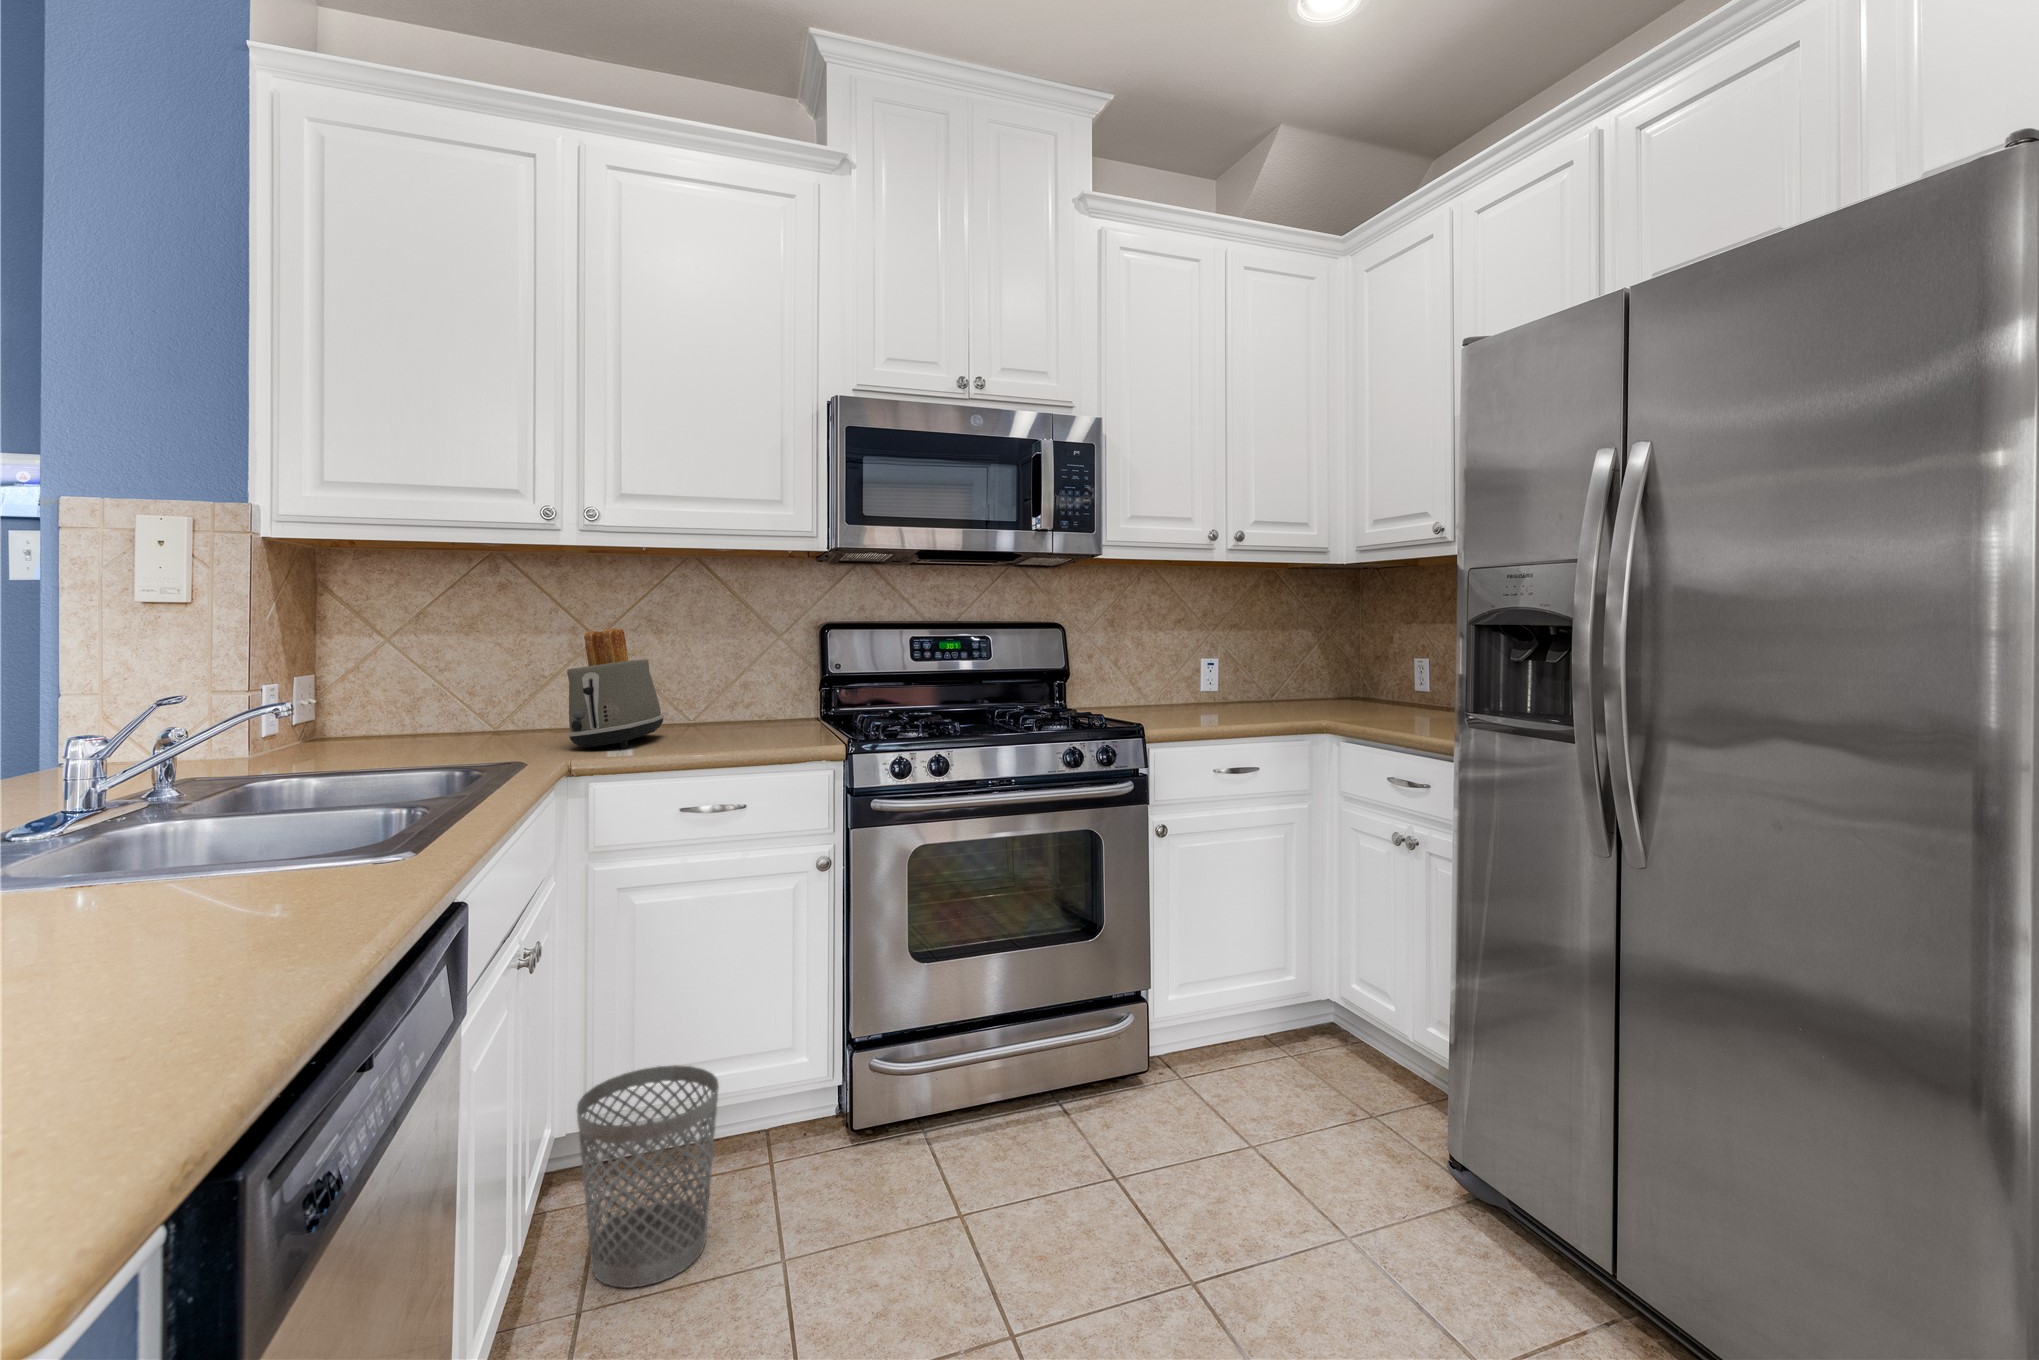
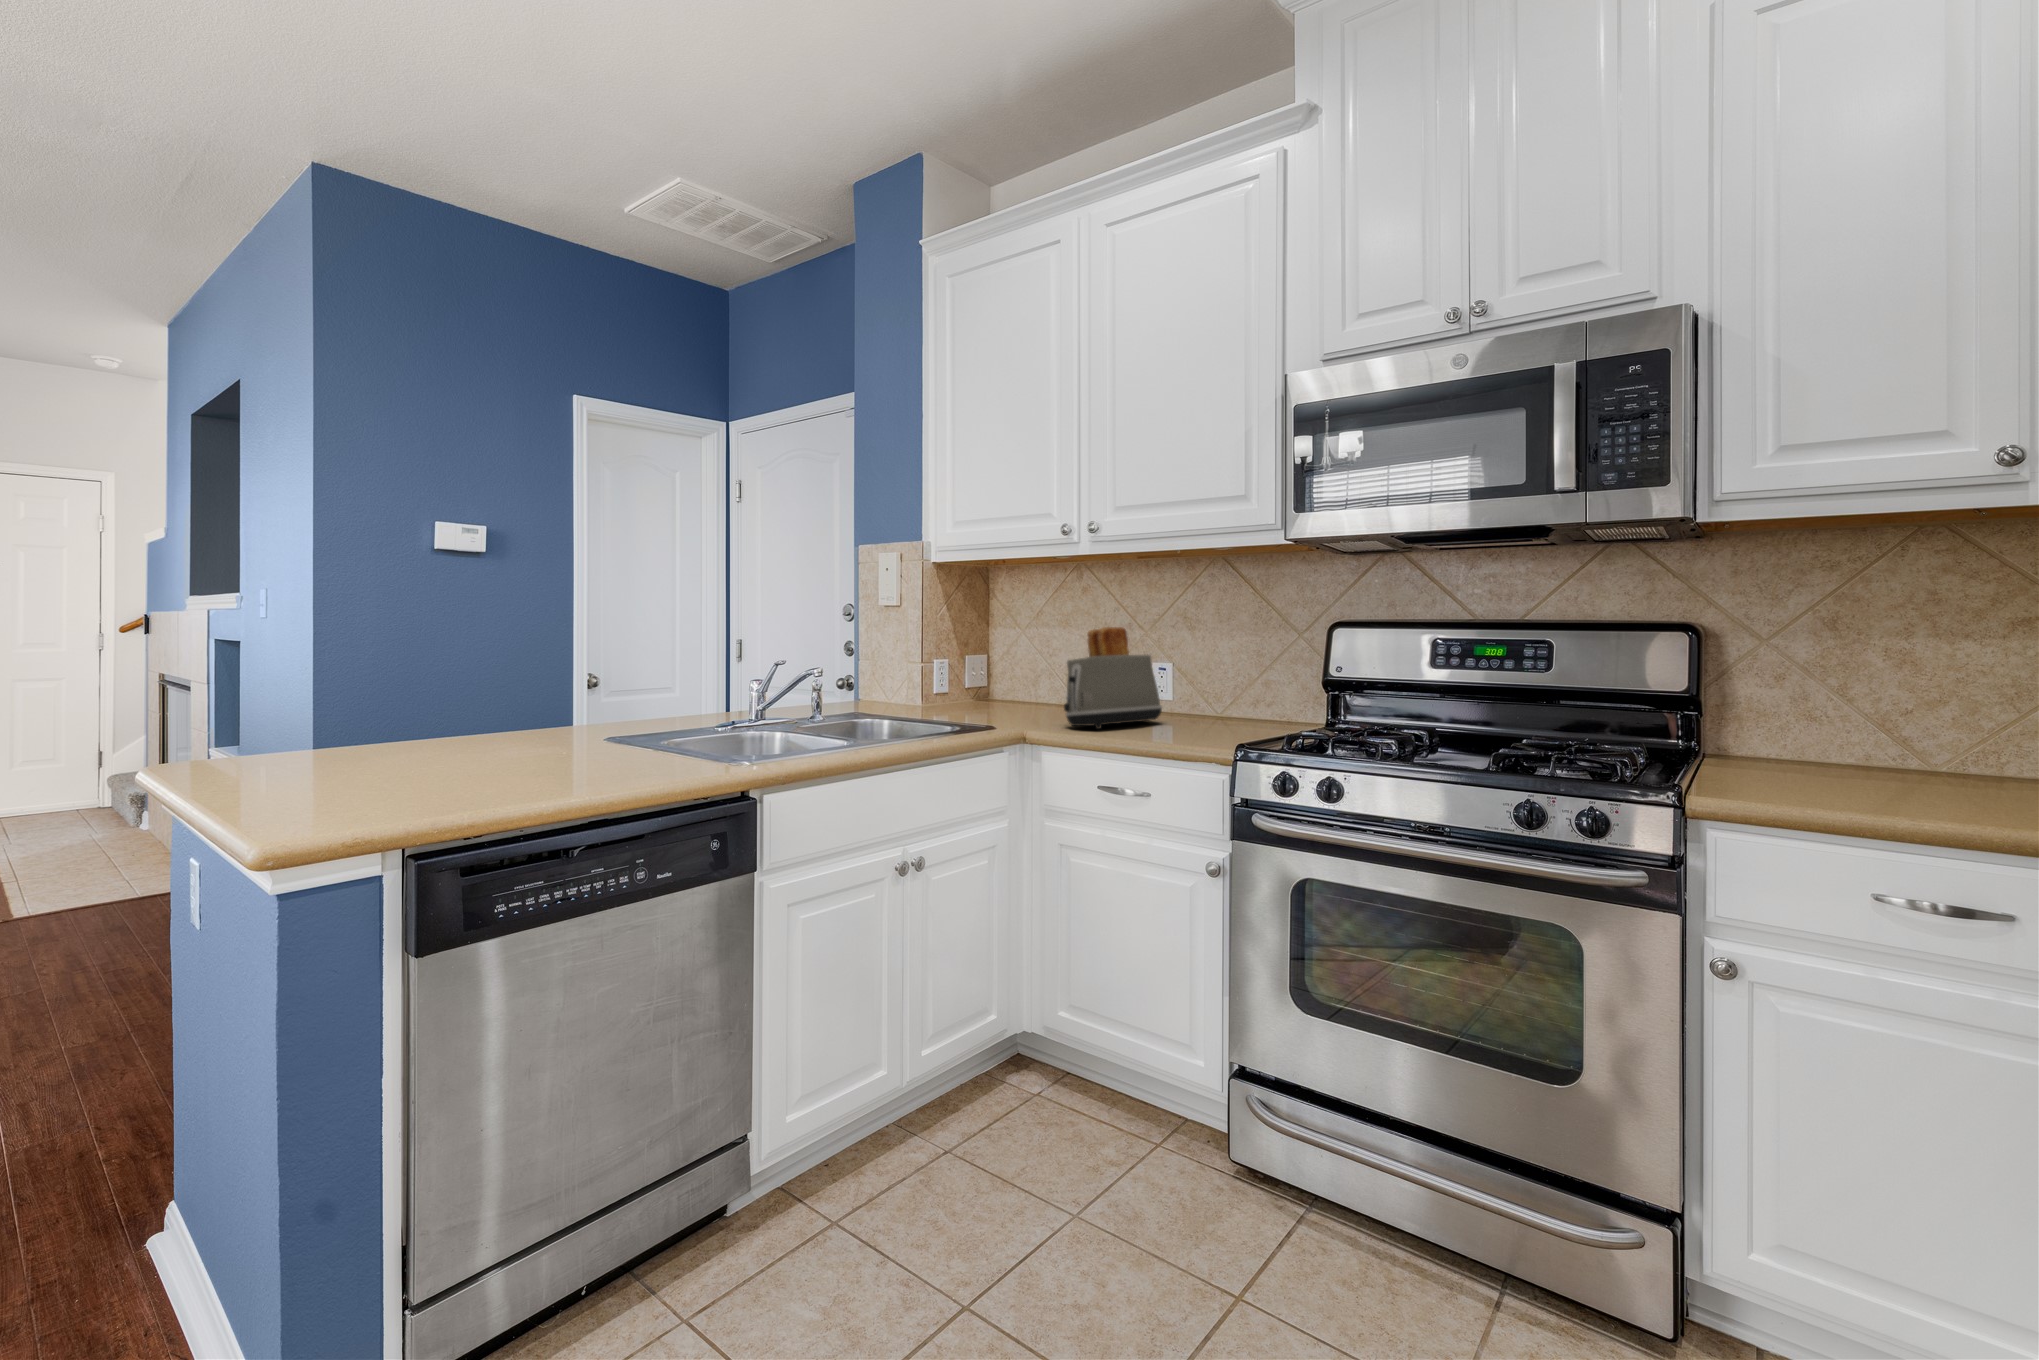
wastebasket: present [577,1065,719,1288] -> none [957,997,1067,1178]

